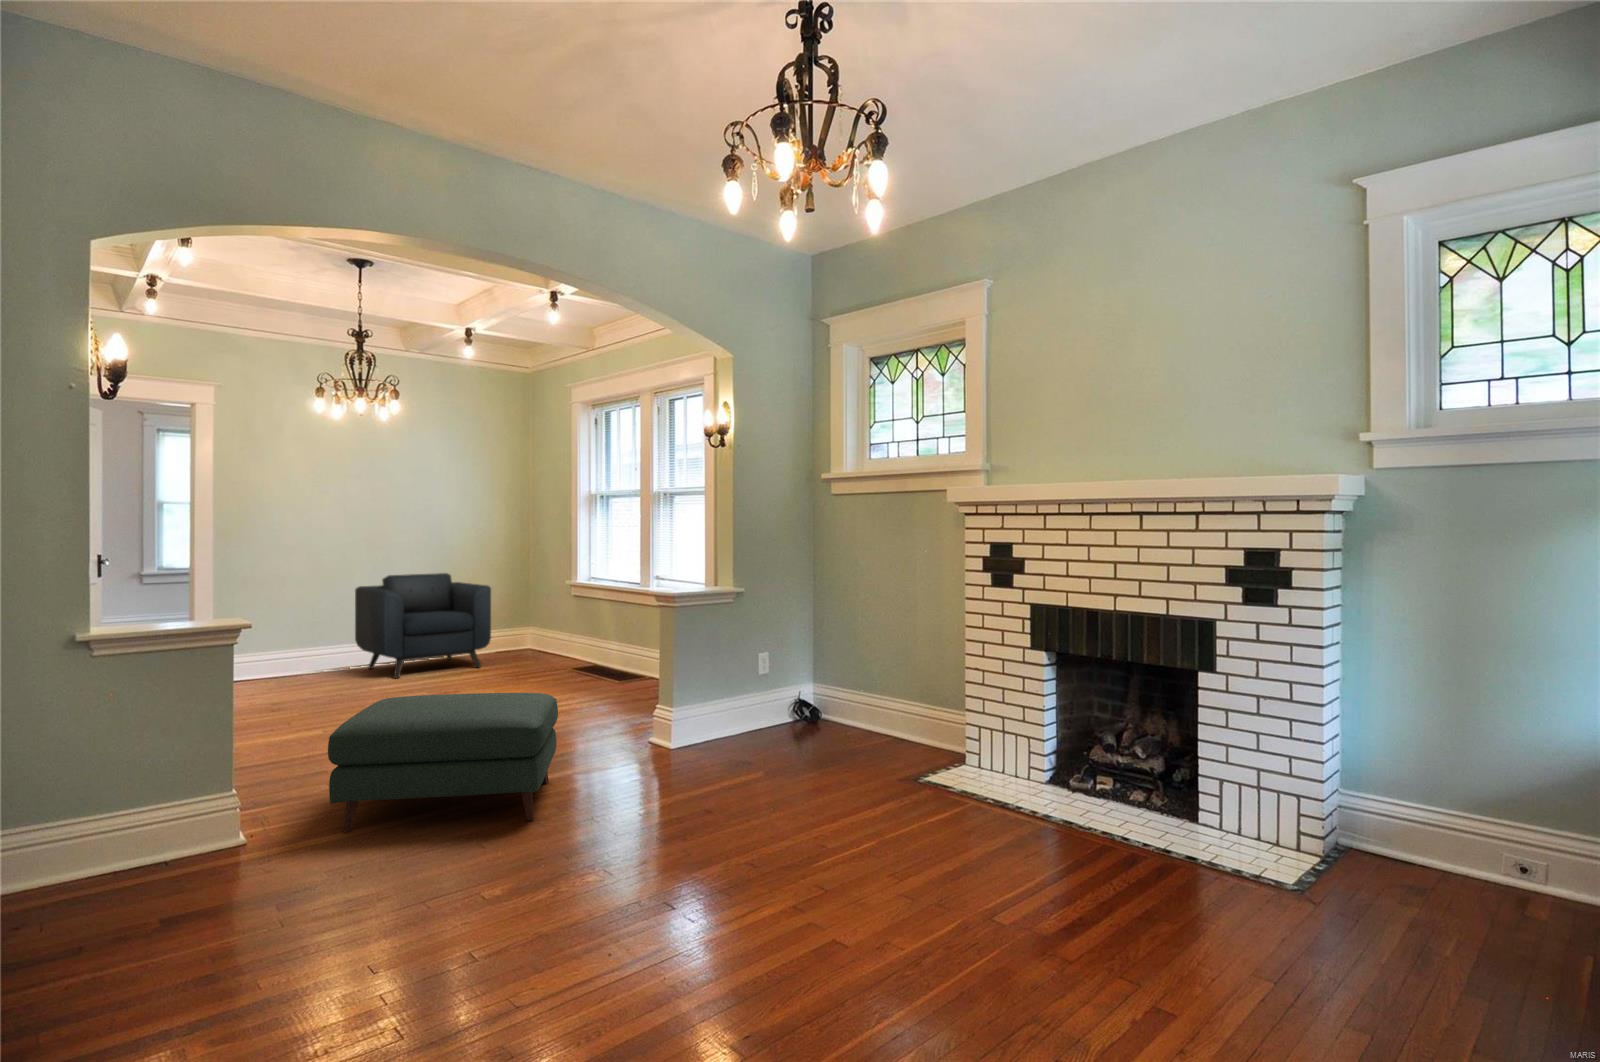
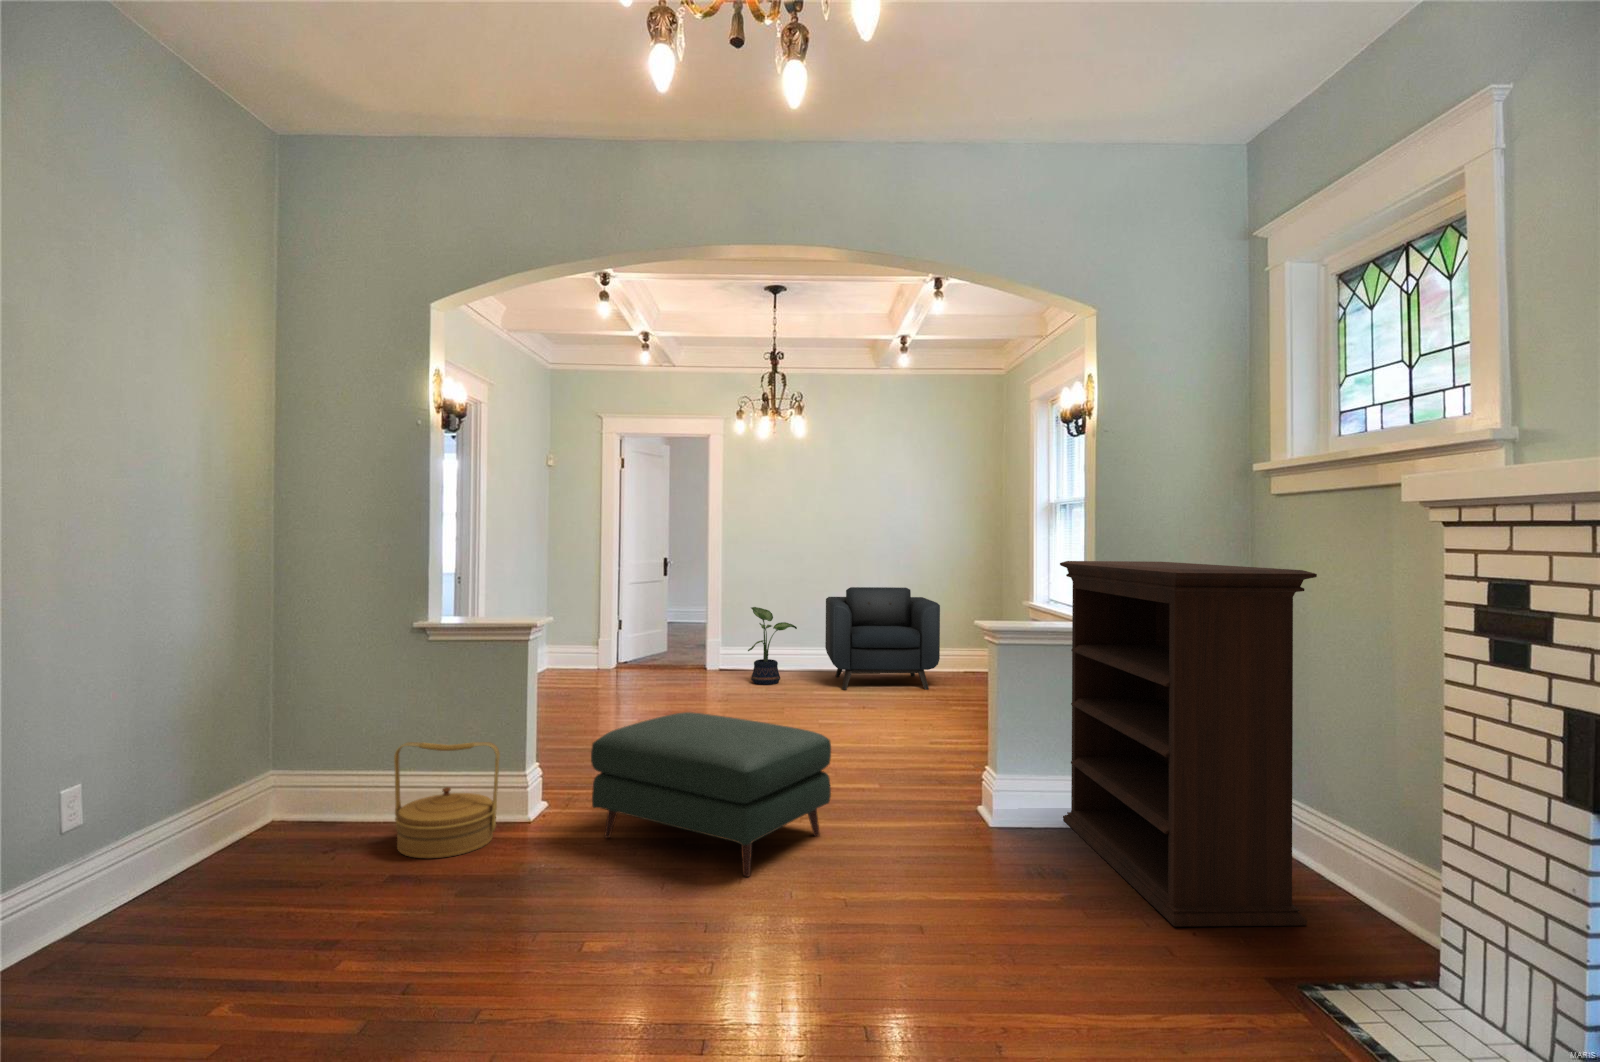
bookshelf: none [704,540,896,771] -> present [1060,561,1317,927]
potted plant: none [265,602,329,686] -> present [748,607,797,685]
woven basket: none [57,757,212,908] -> present [394,742,500,858]

